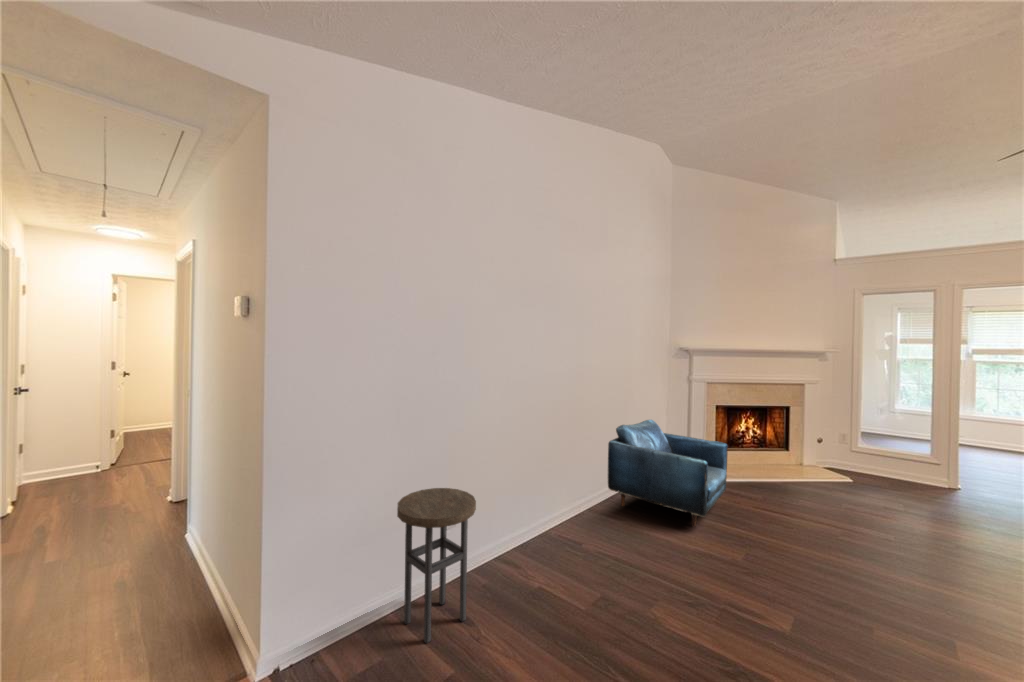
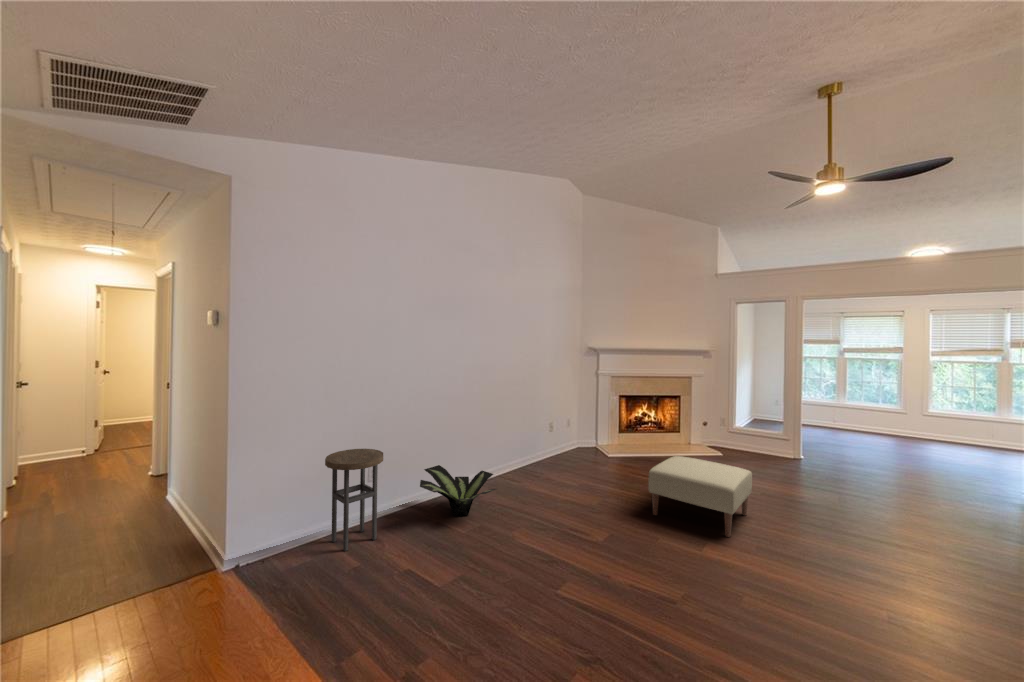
armchair: present [608,420,728,527] -> none [514,406,609,486]
ottoman: none [827,494,991,630] -> present [648,456,752,537]
potted plant: none [512,502,623,579] -> present [420,465,496,516]

